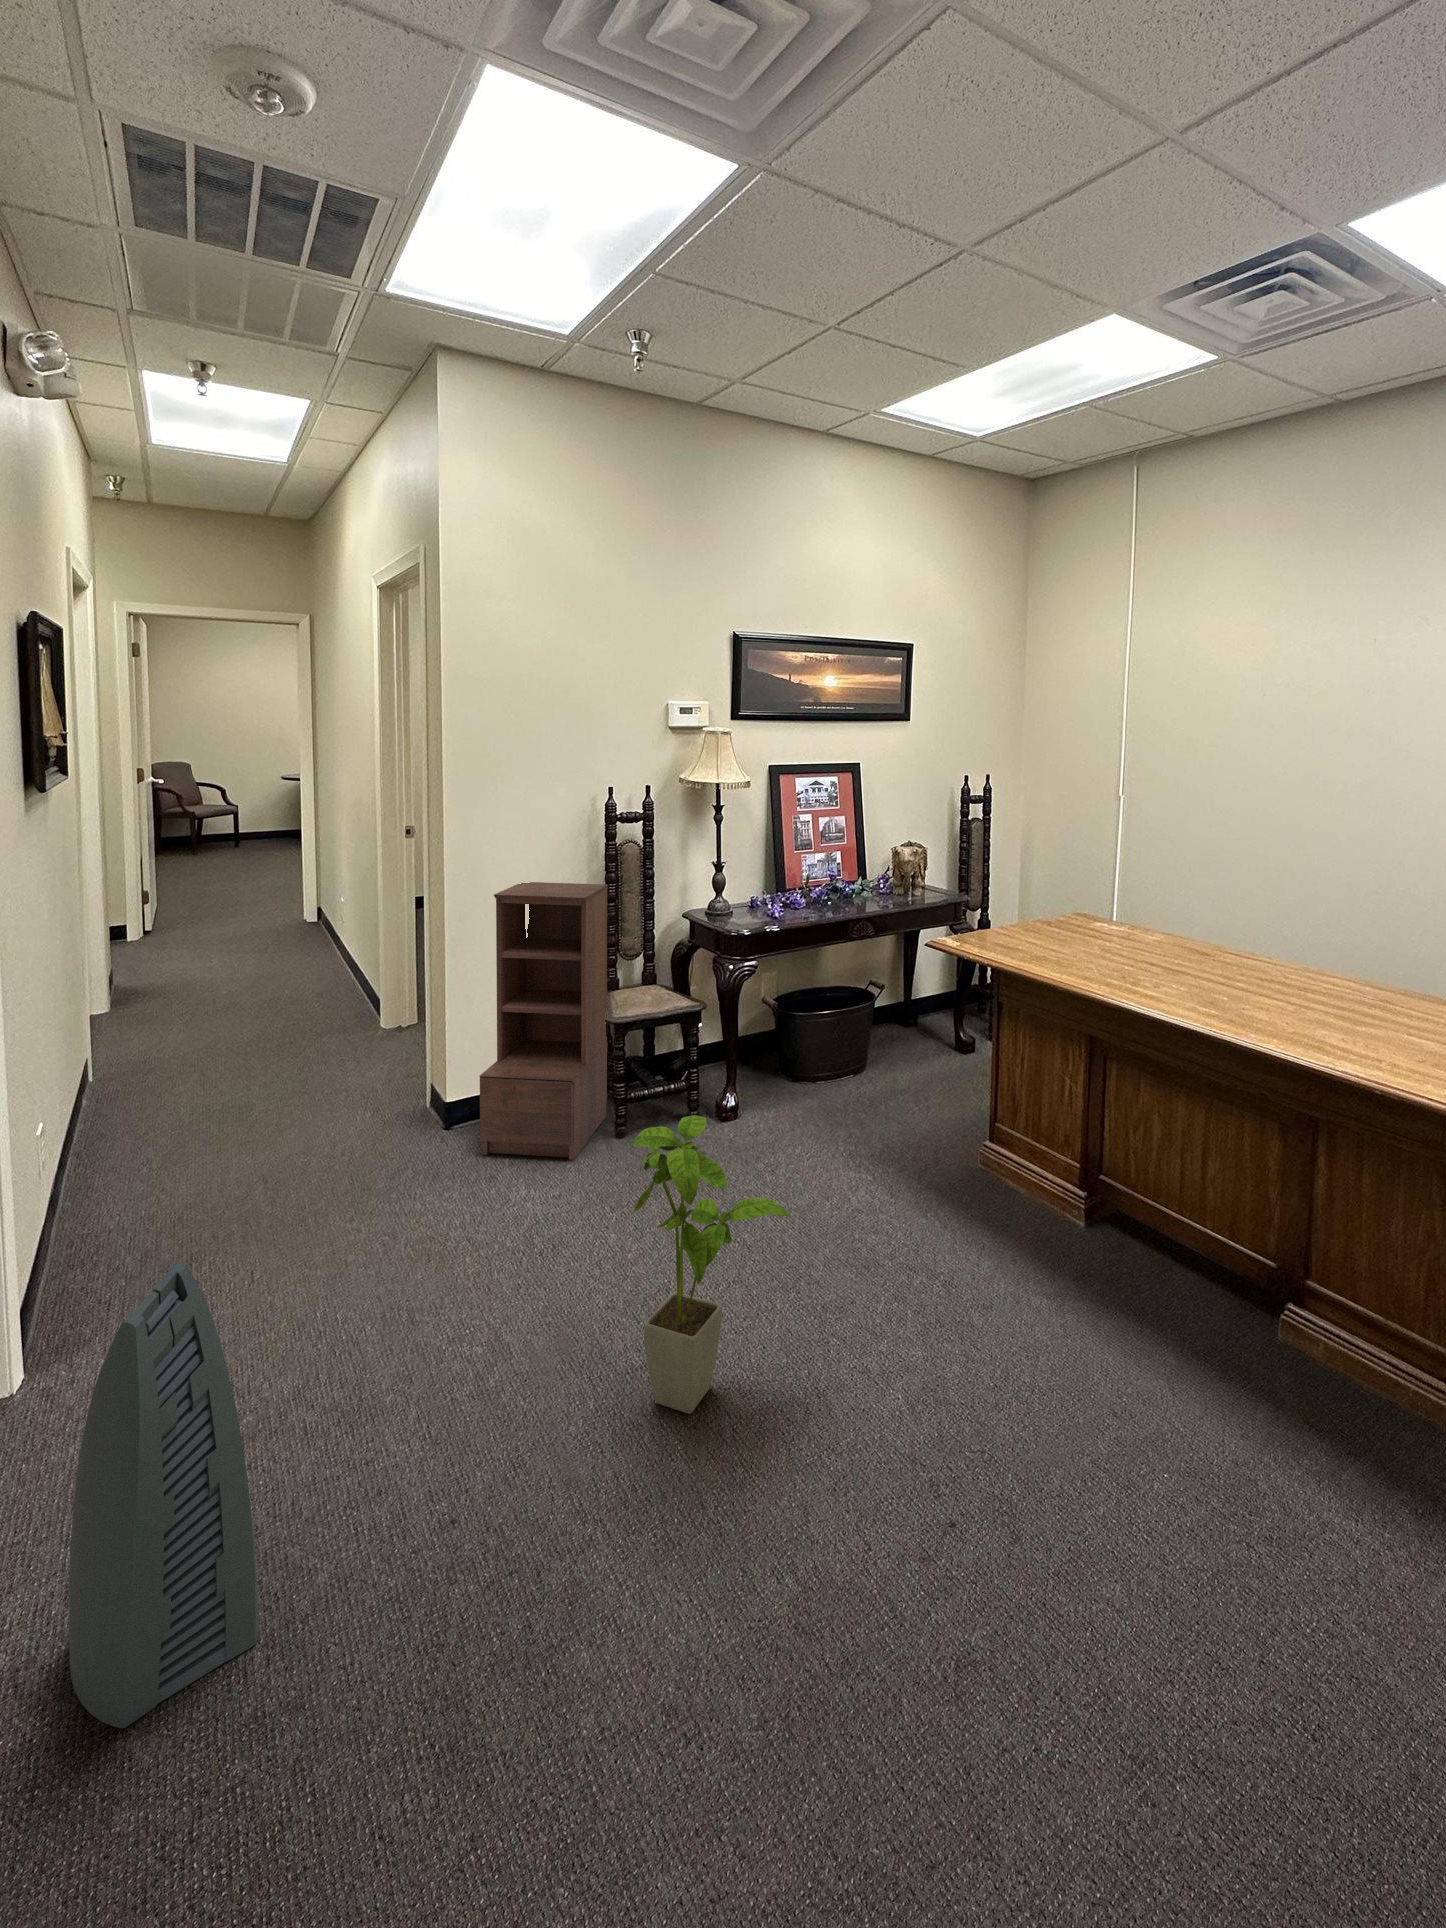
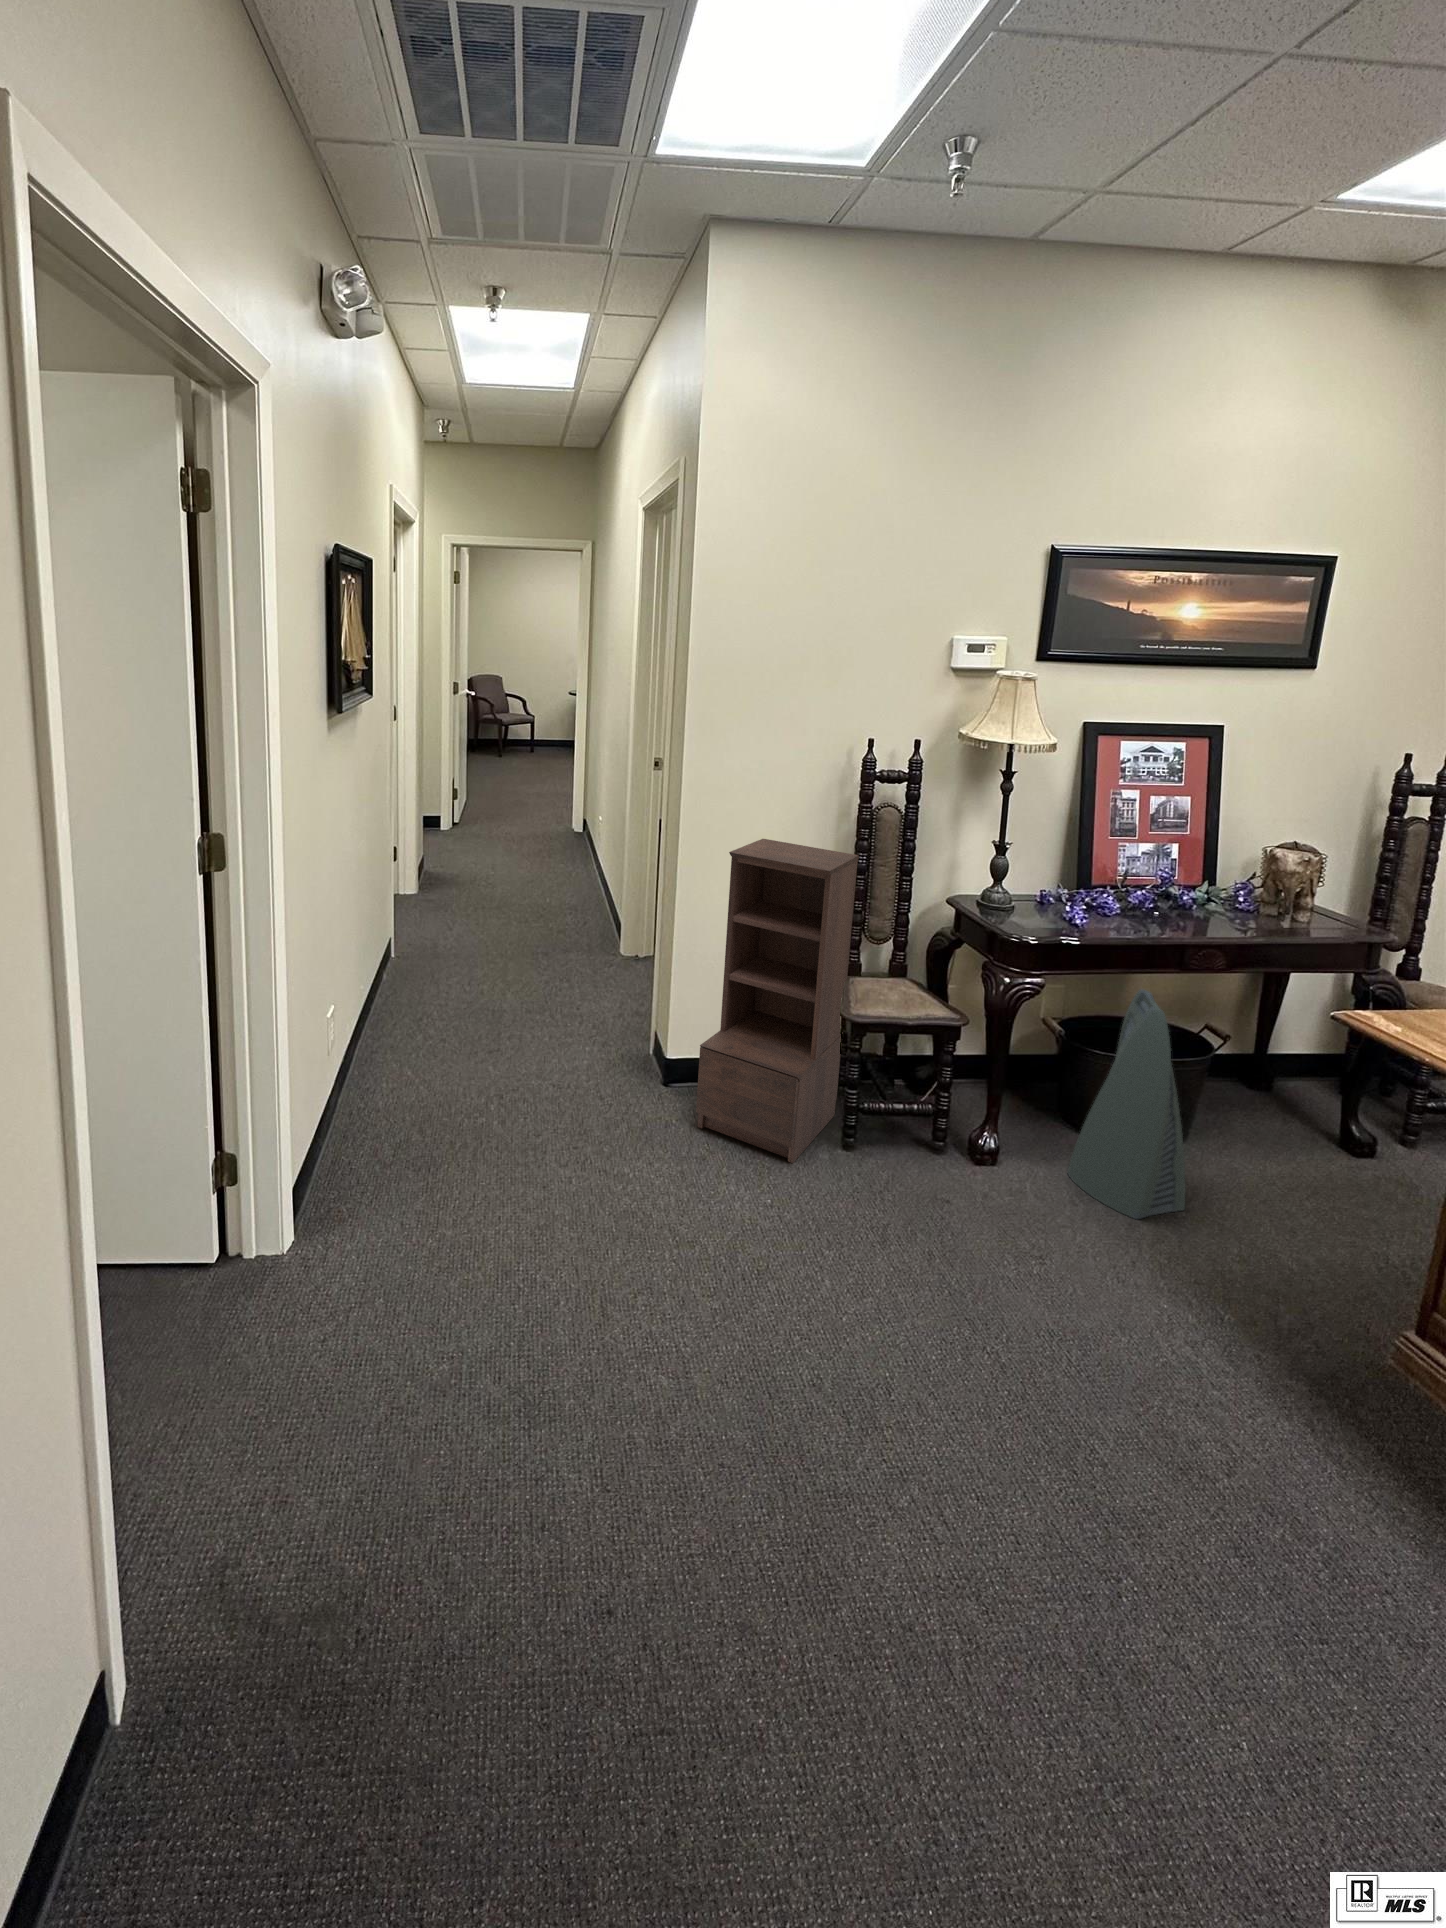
house plant: present [631,1115,791,1414] -> none [849,1234,1090,1611]
air purifier: present [69,1262,259,1728] -> present [1067,989,1186,1219]

